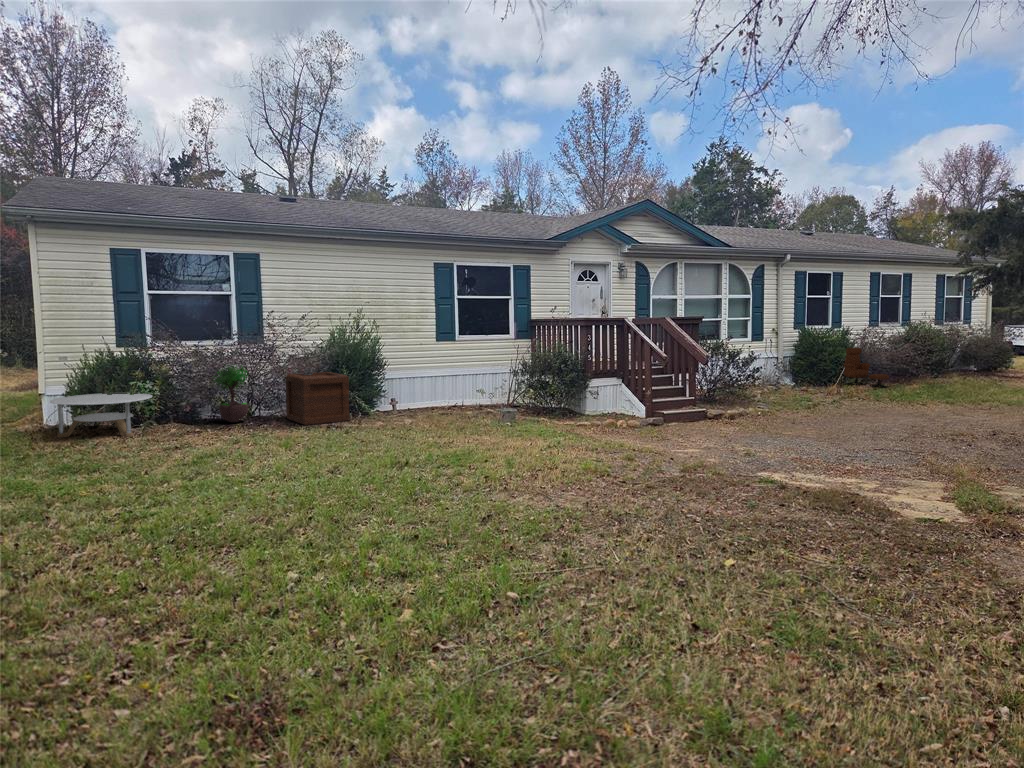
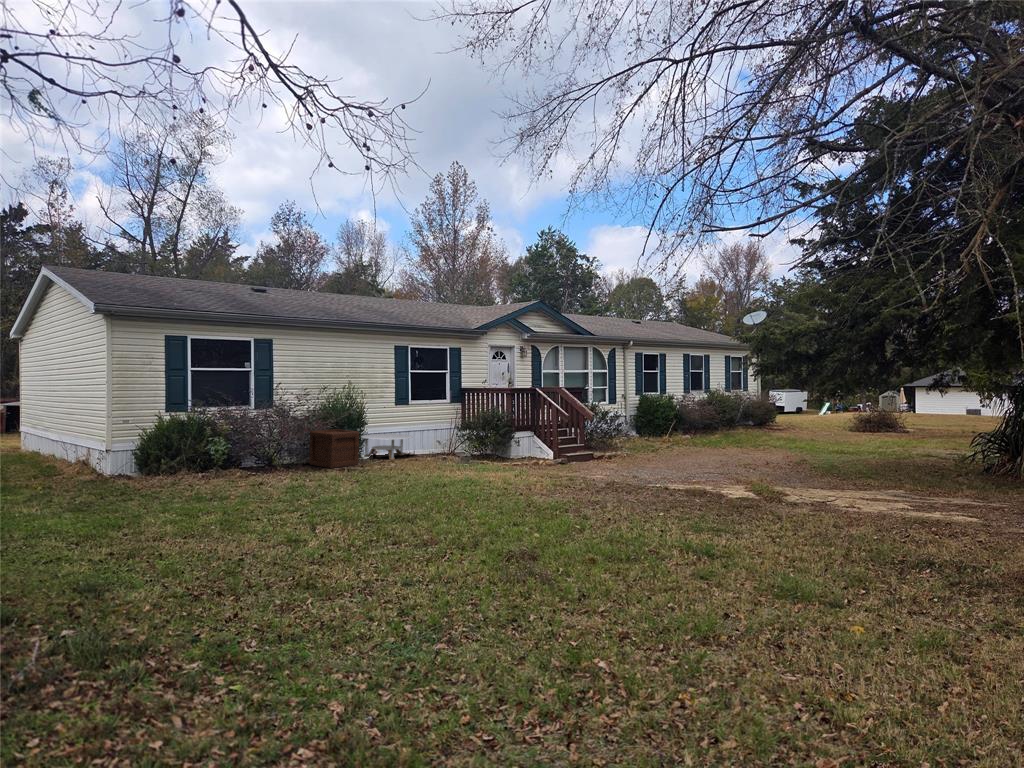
lounge chair: present [844,348,889,388] -> none [671,409,701,437]
potted tree: present [214,367,248,422] -> none [259,421,288,468]
round table: present [50,393,152,437] -> present [361,434,413,460]

